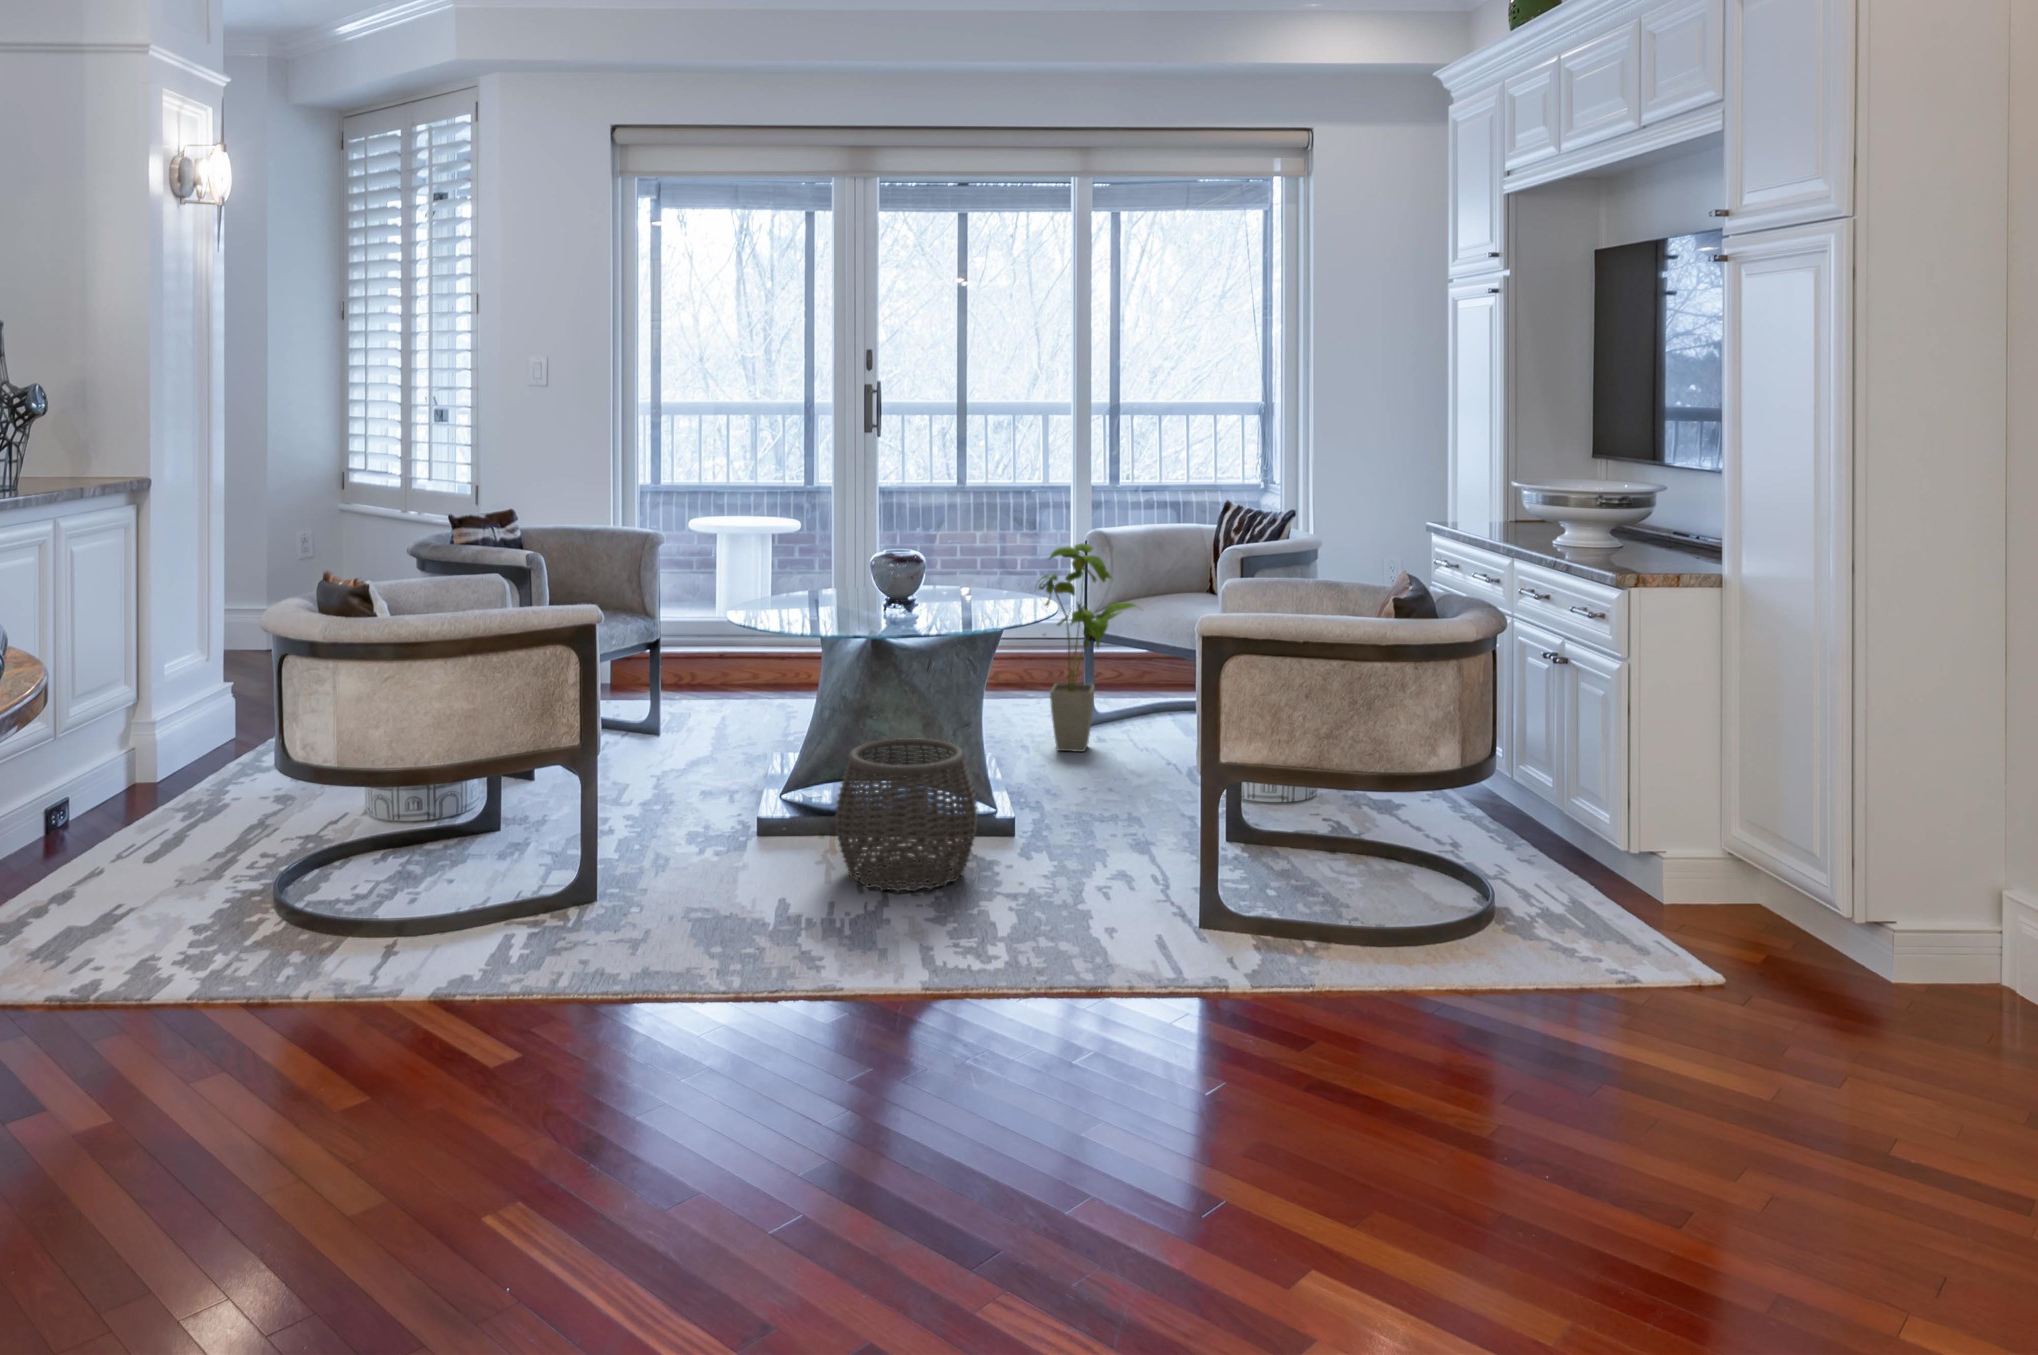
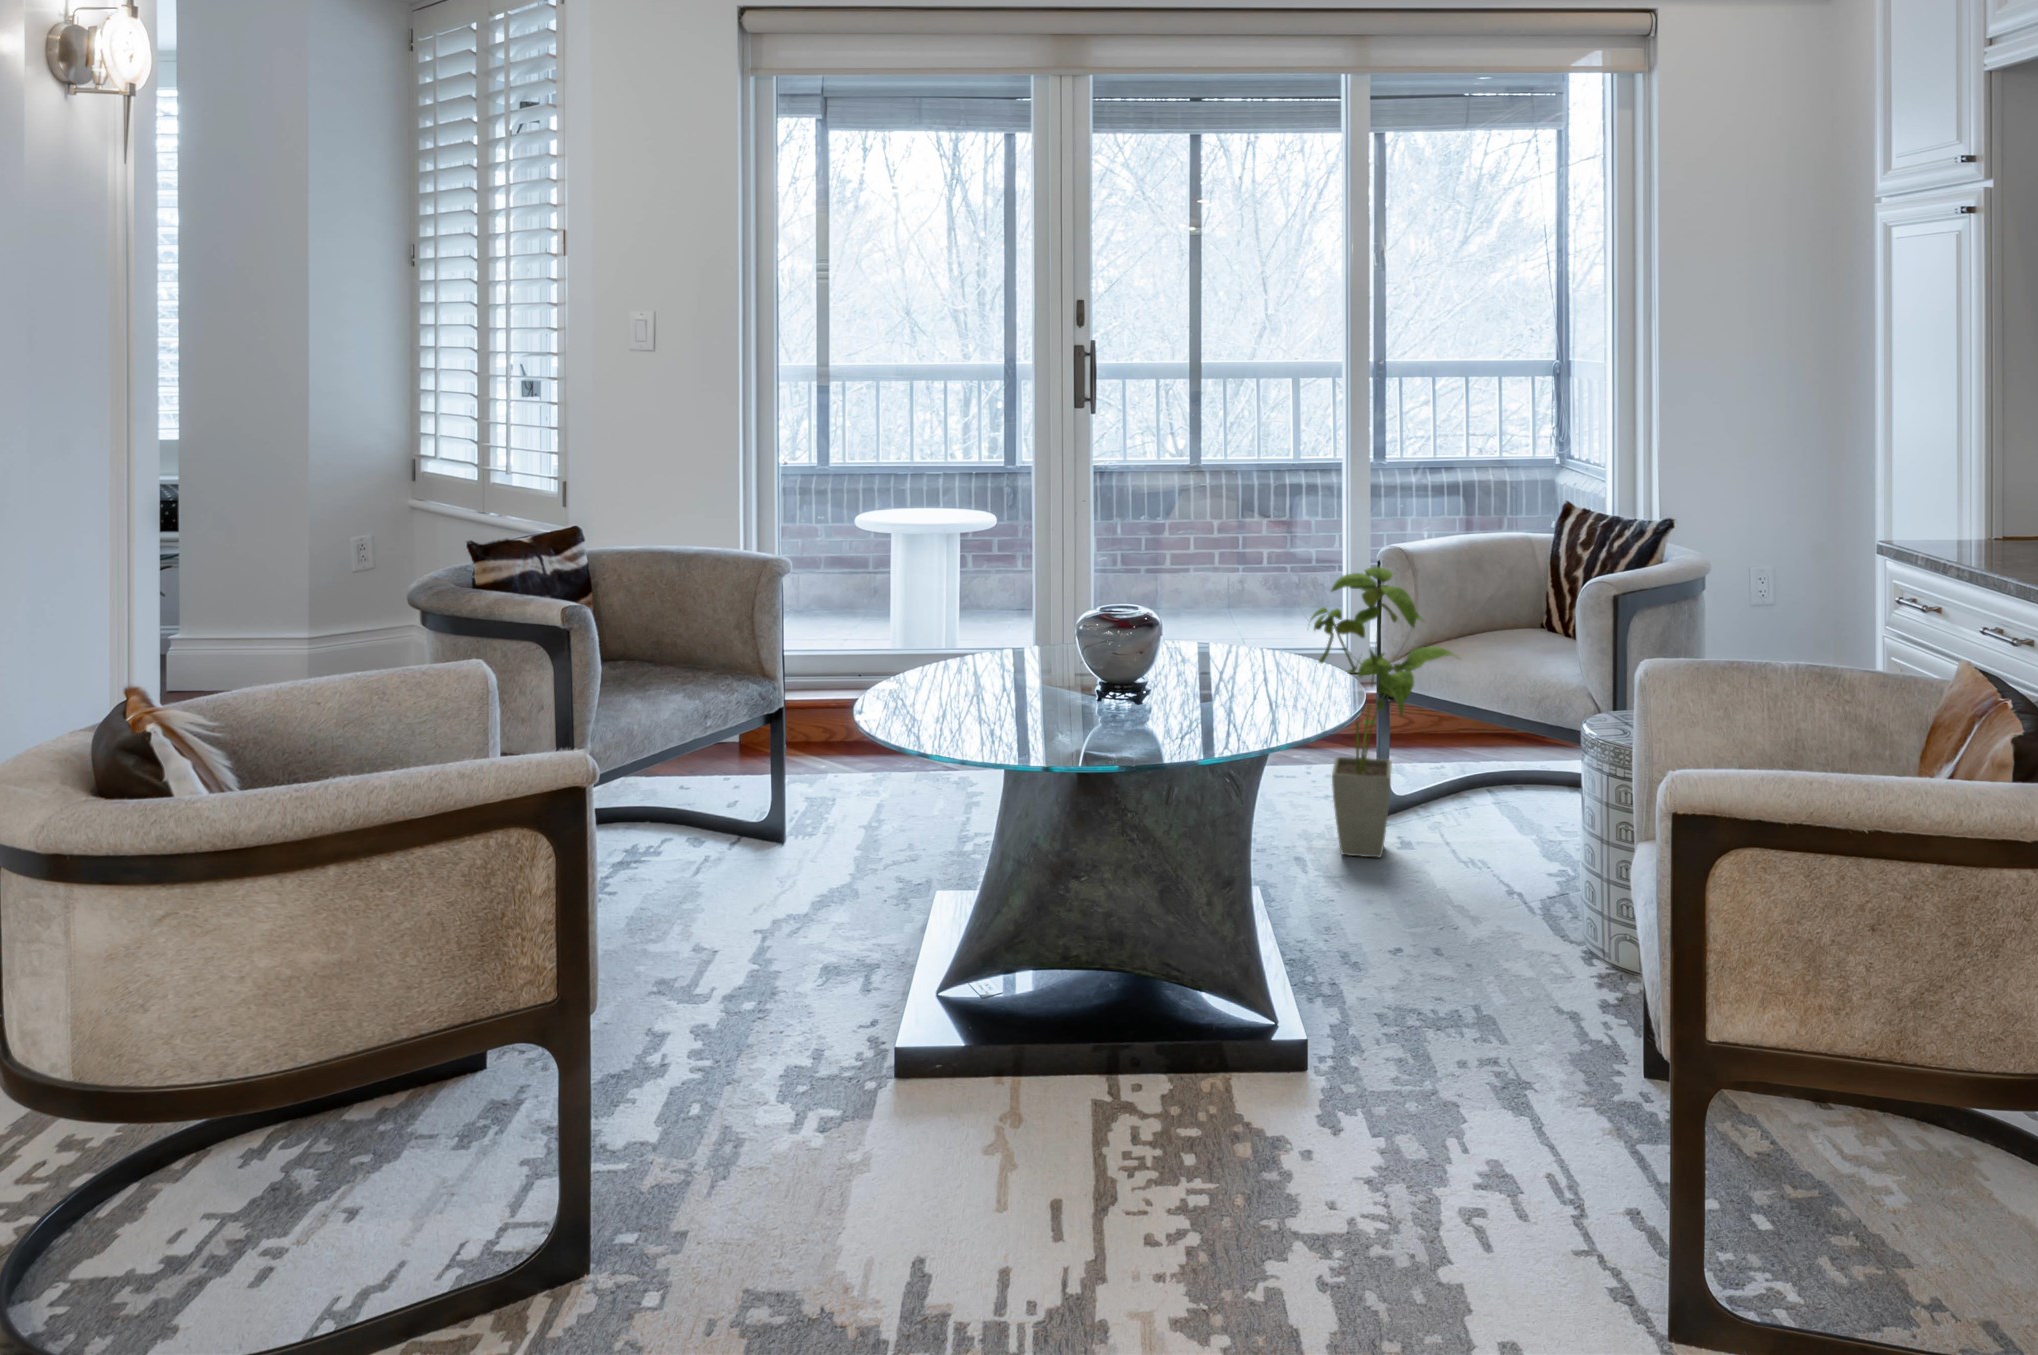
woven basket: present [835,738,977,891] -> none [1016,929,1257,1235]

